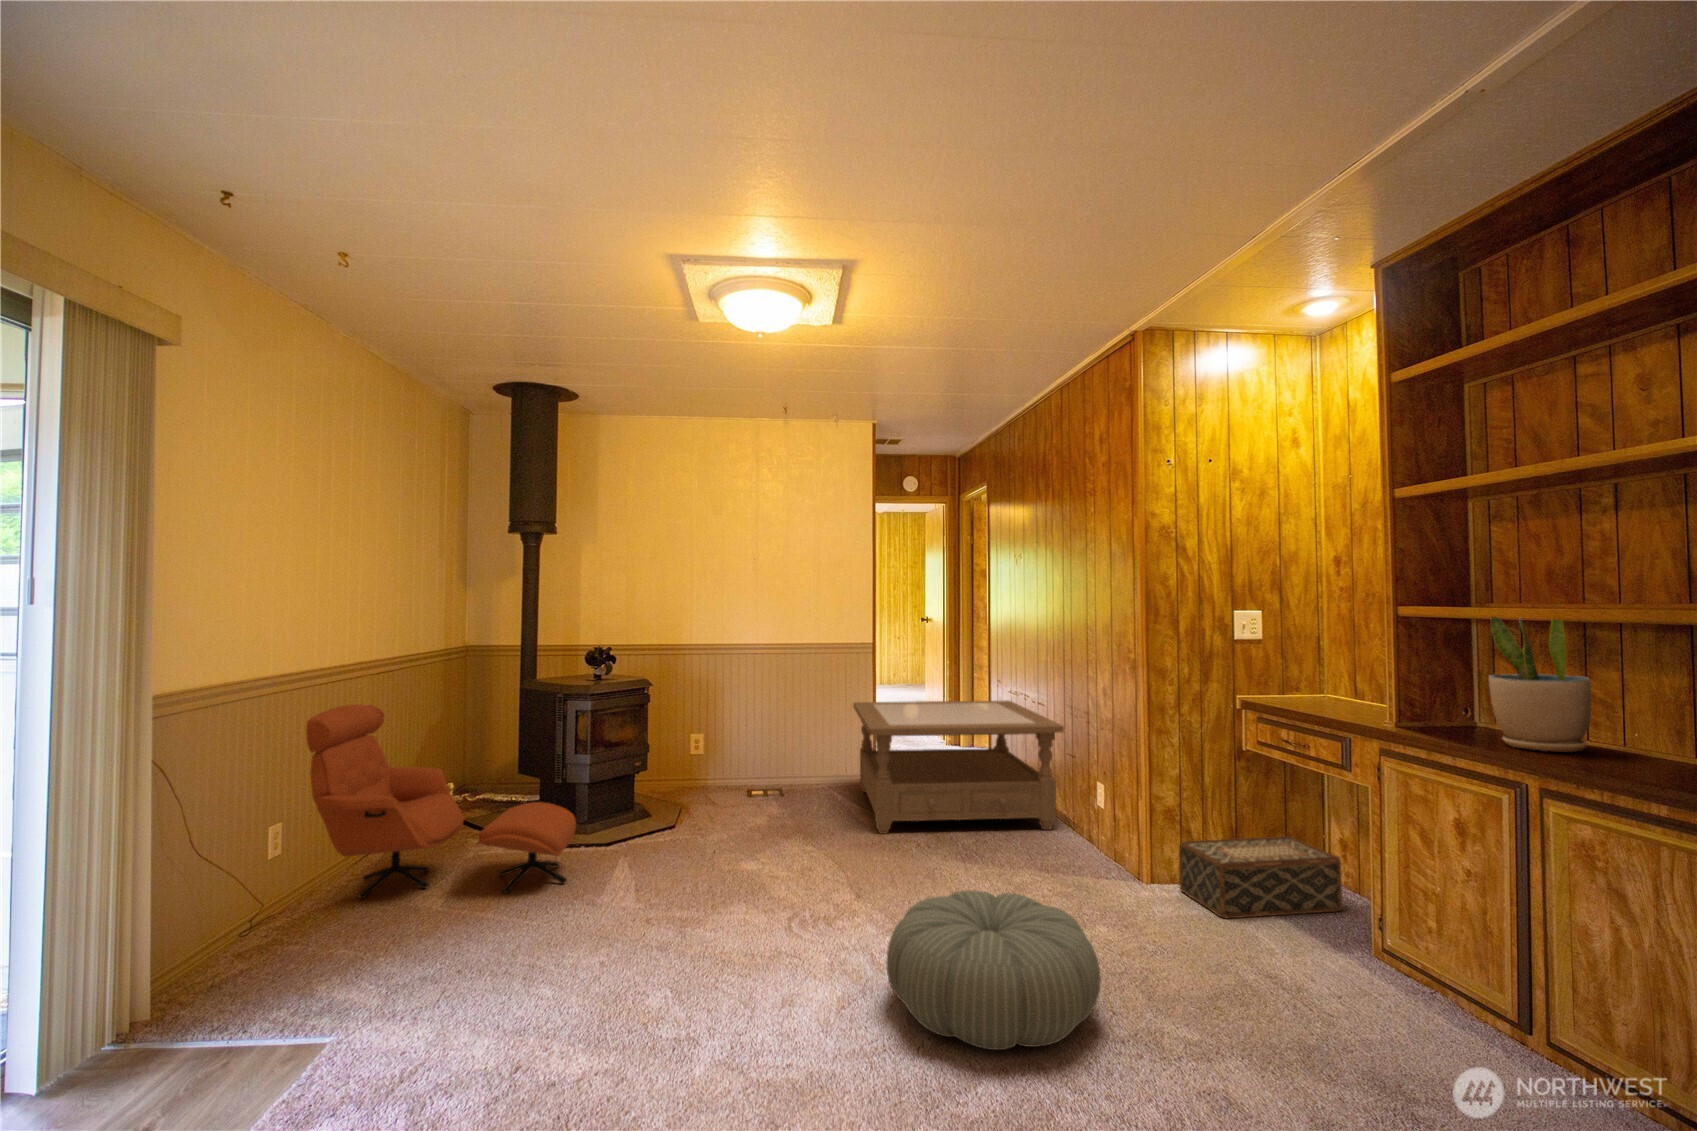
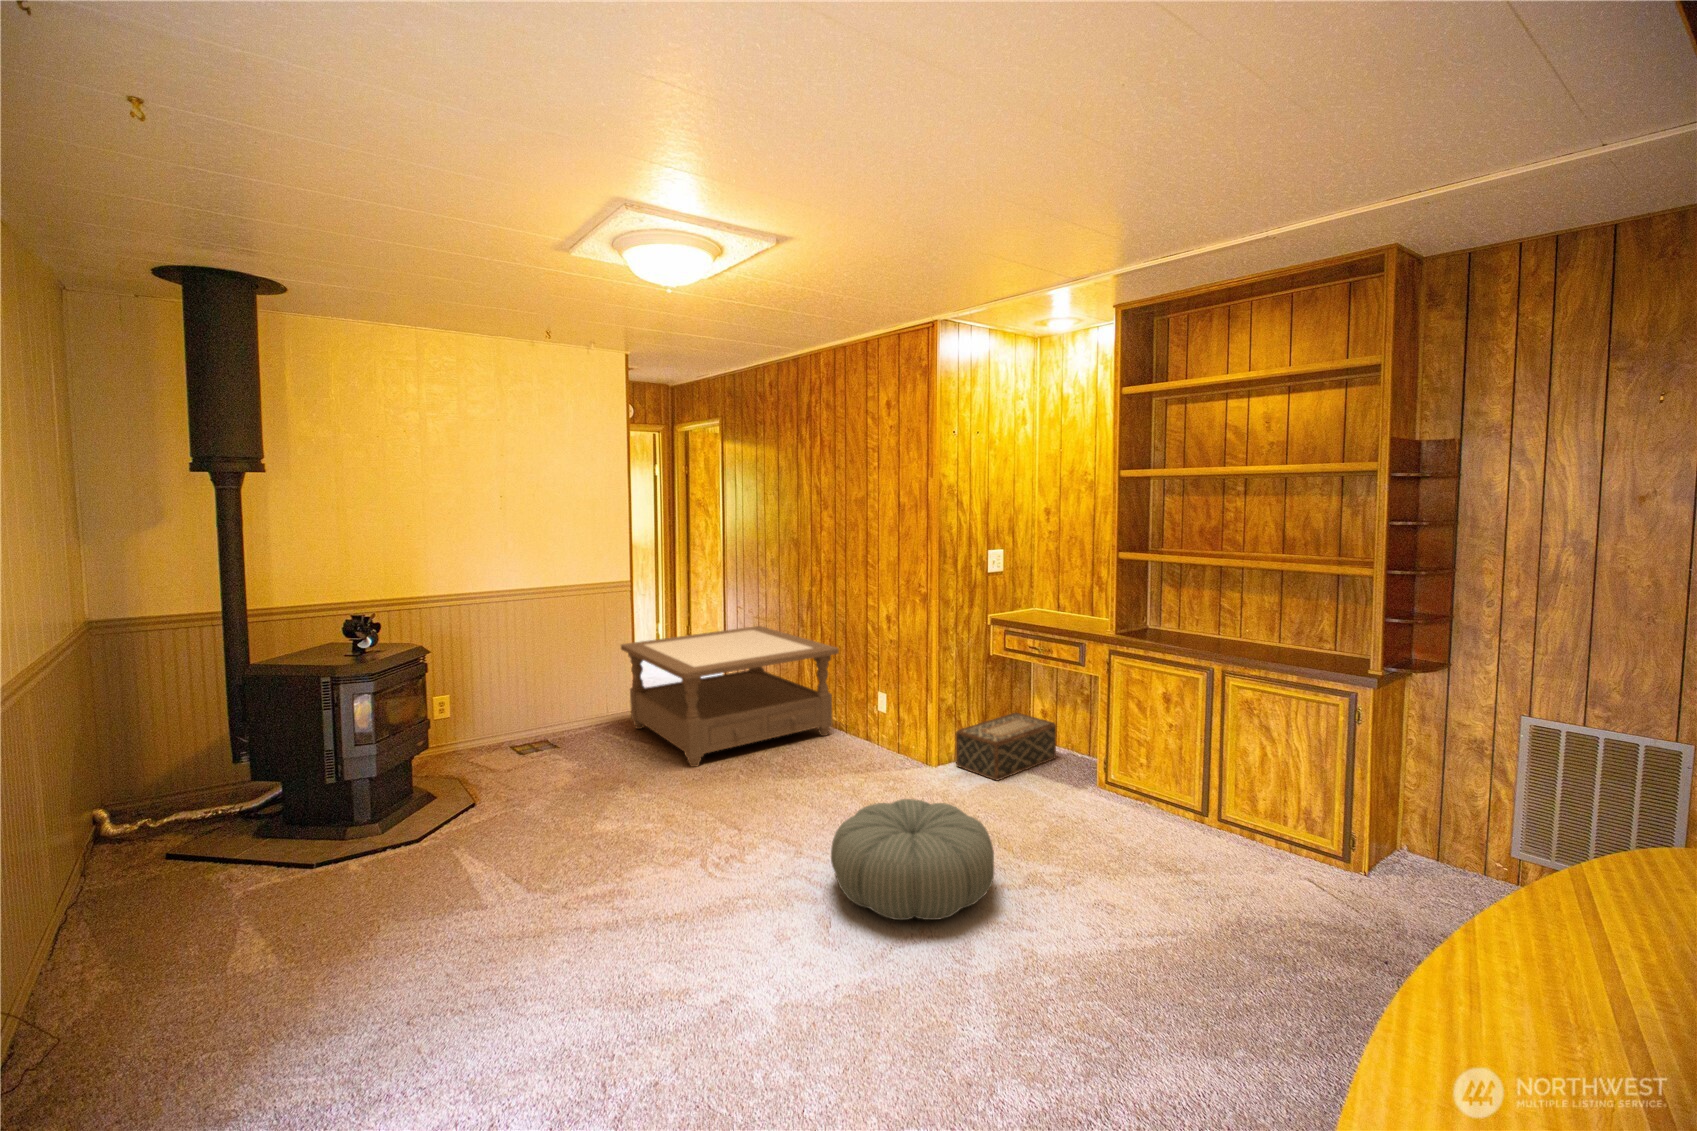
potted plant: present [1489,616,1591,752] -> none [1180,554,1233,646]
armchair: present [306,704,576,898] -> none [22,741,417,983]

